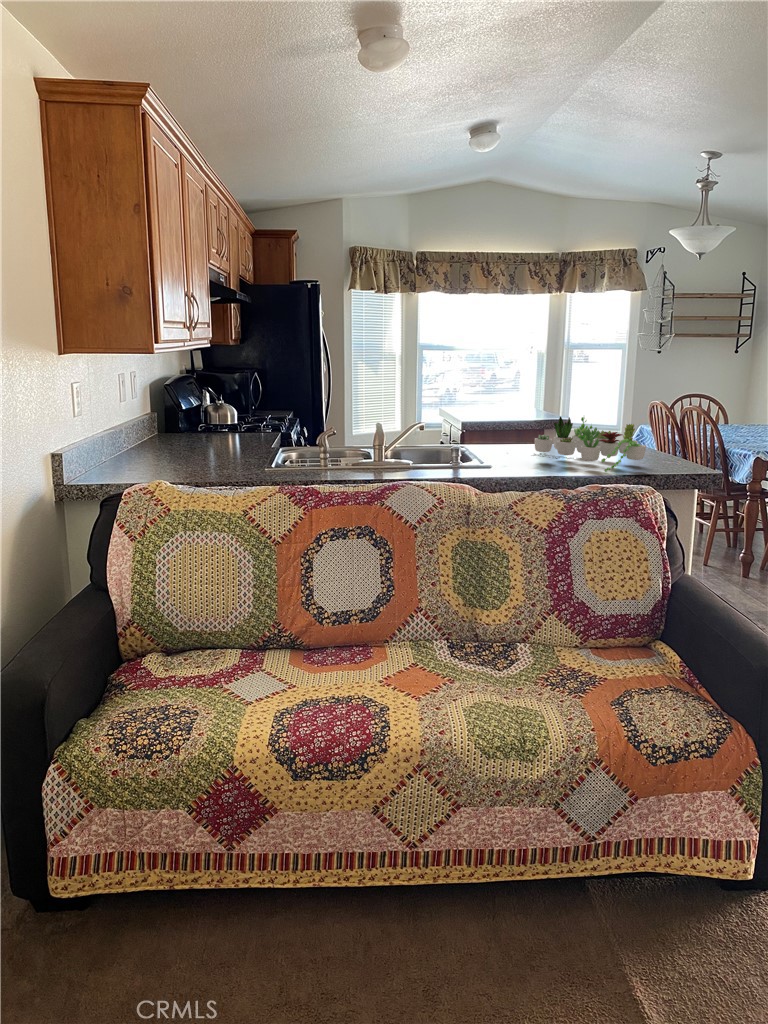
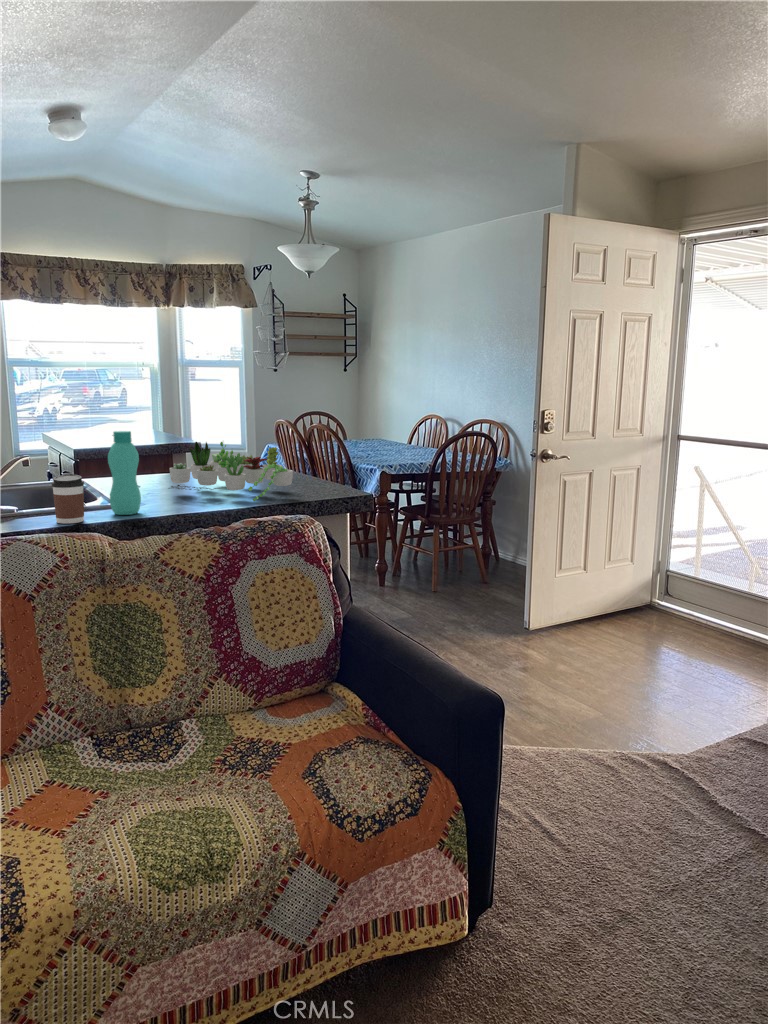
bottle: none [481,404,508,474] -> present [108,431,141,515]
coffee cup: none [438,438,462,477] -> present [52,475,84,523]

